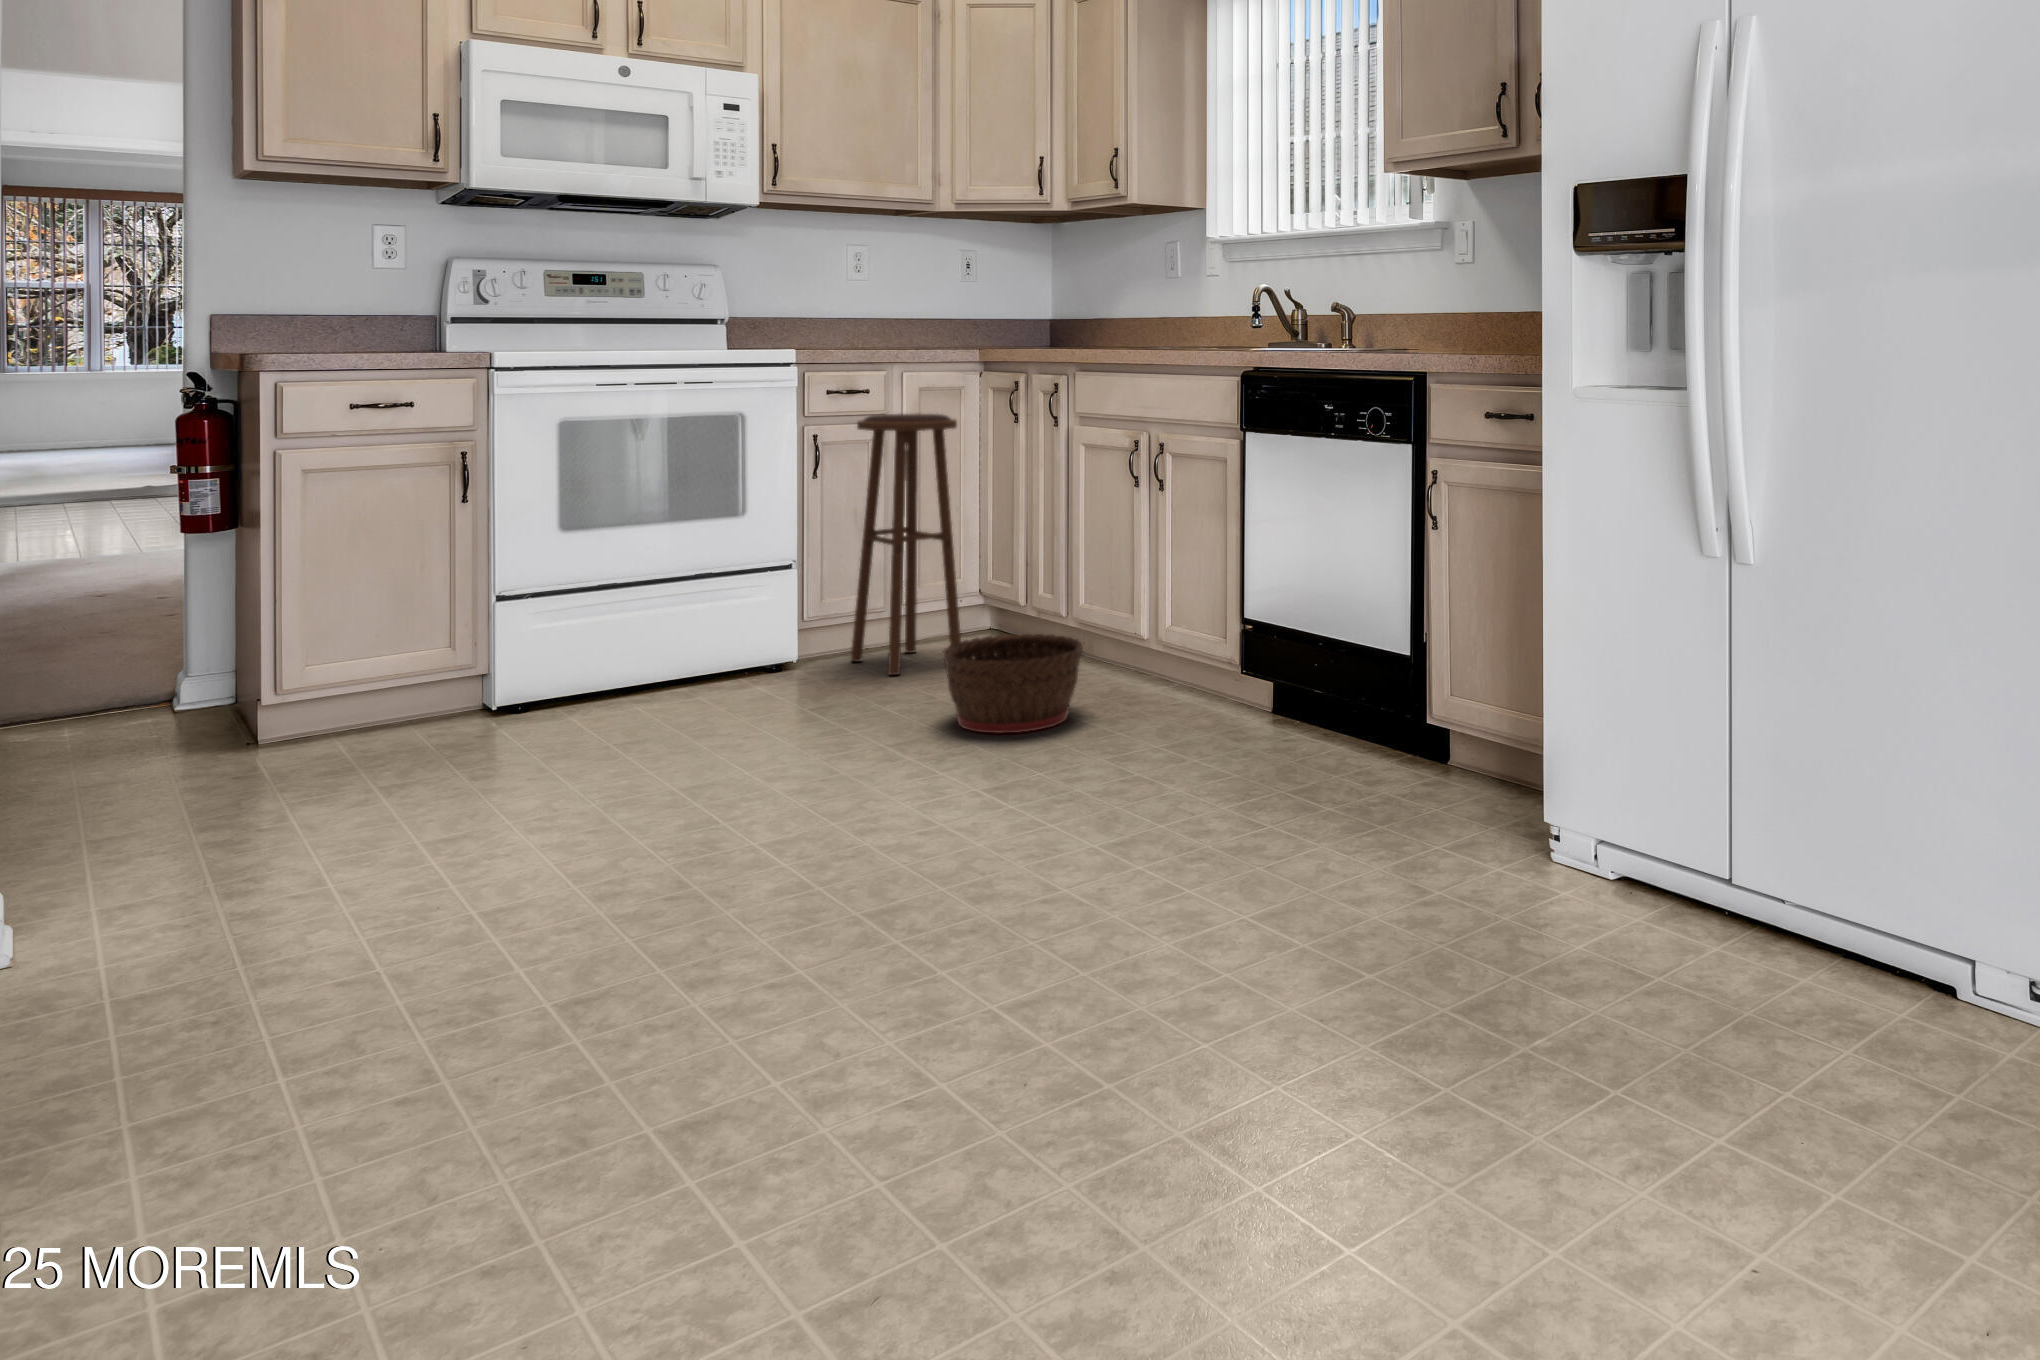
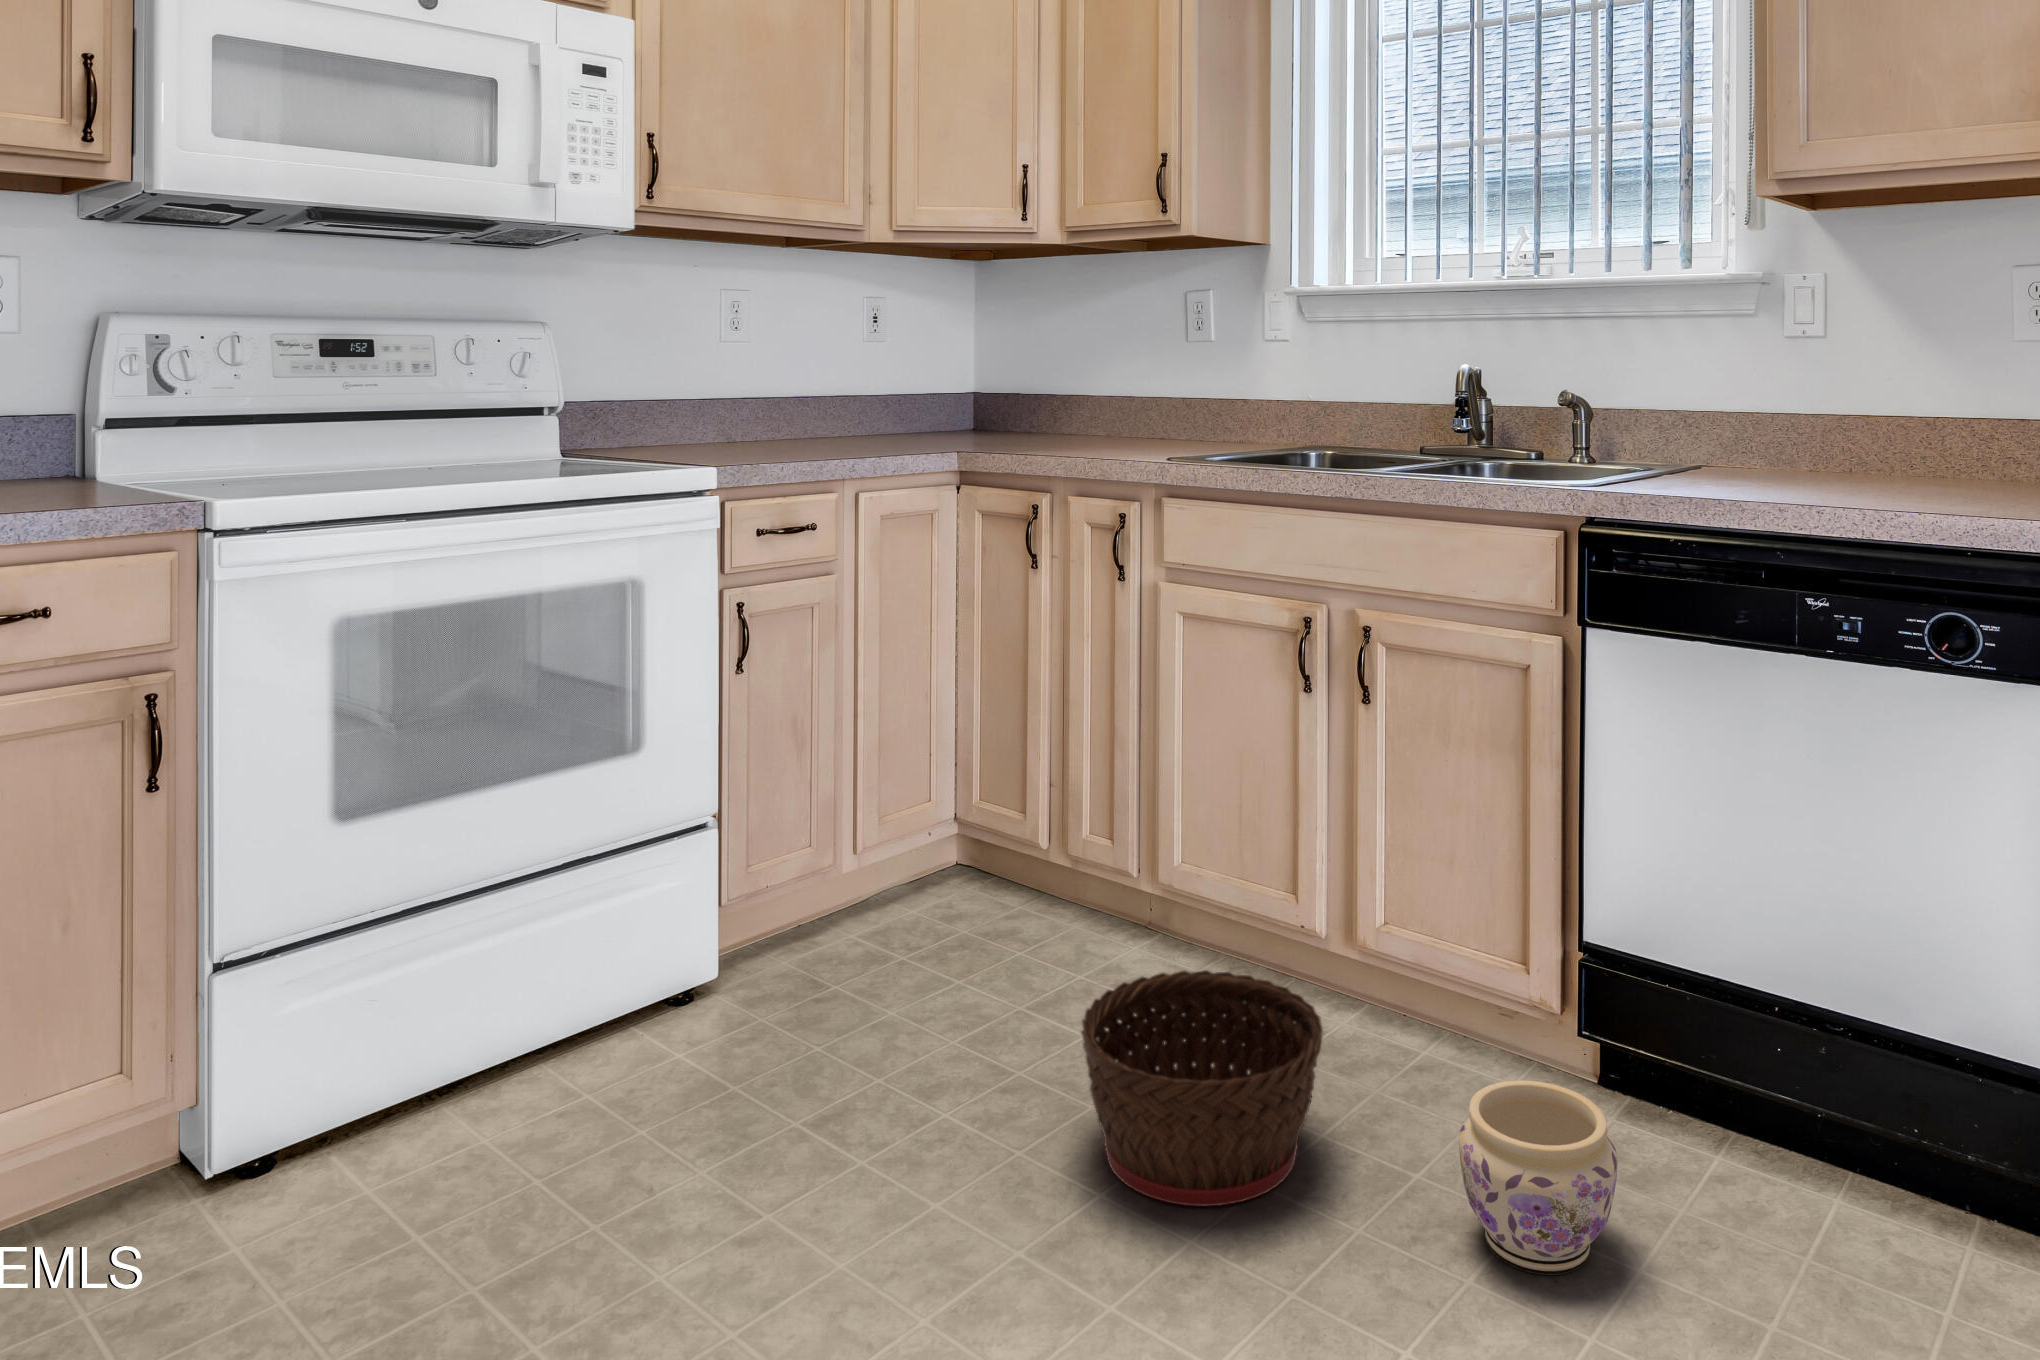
stool: present [851,414,961,675] -> none [797,566,989,1016]
planter: none [1112,671,1196,756] -> present [1459,1080,1618,1275]

